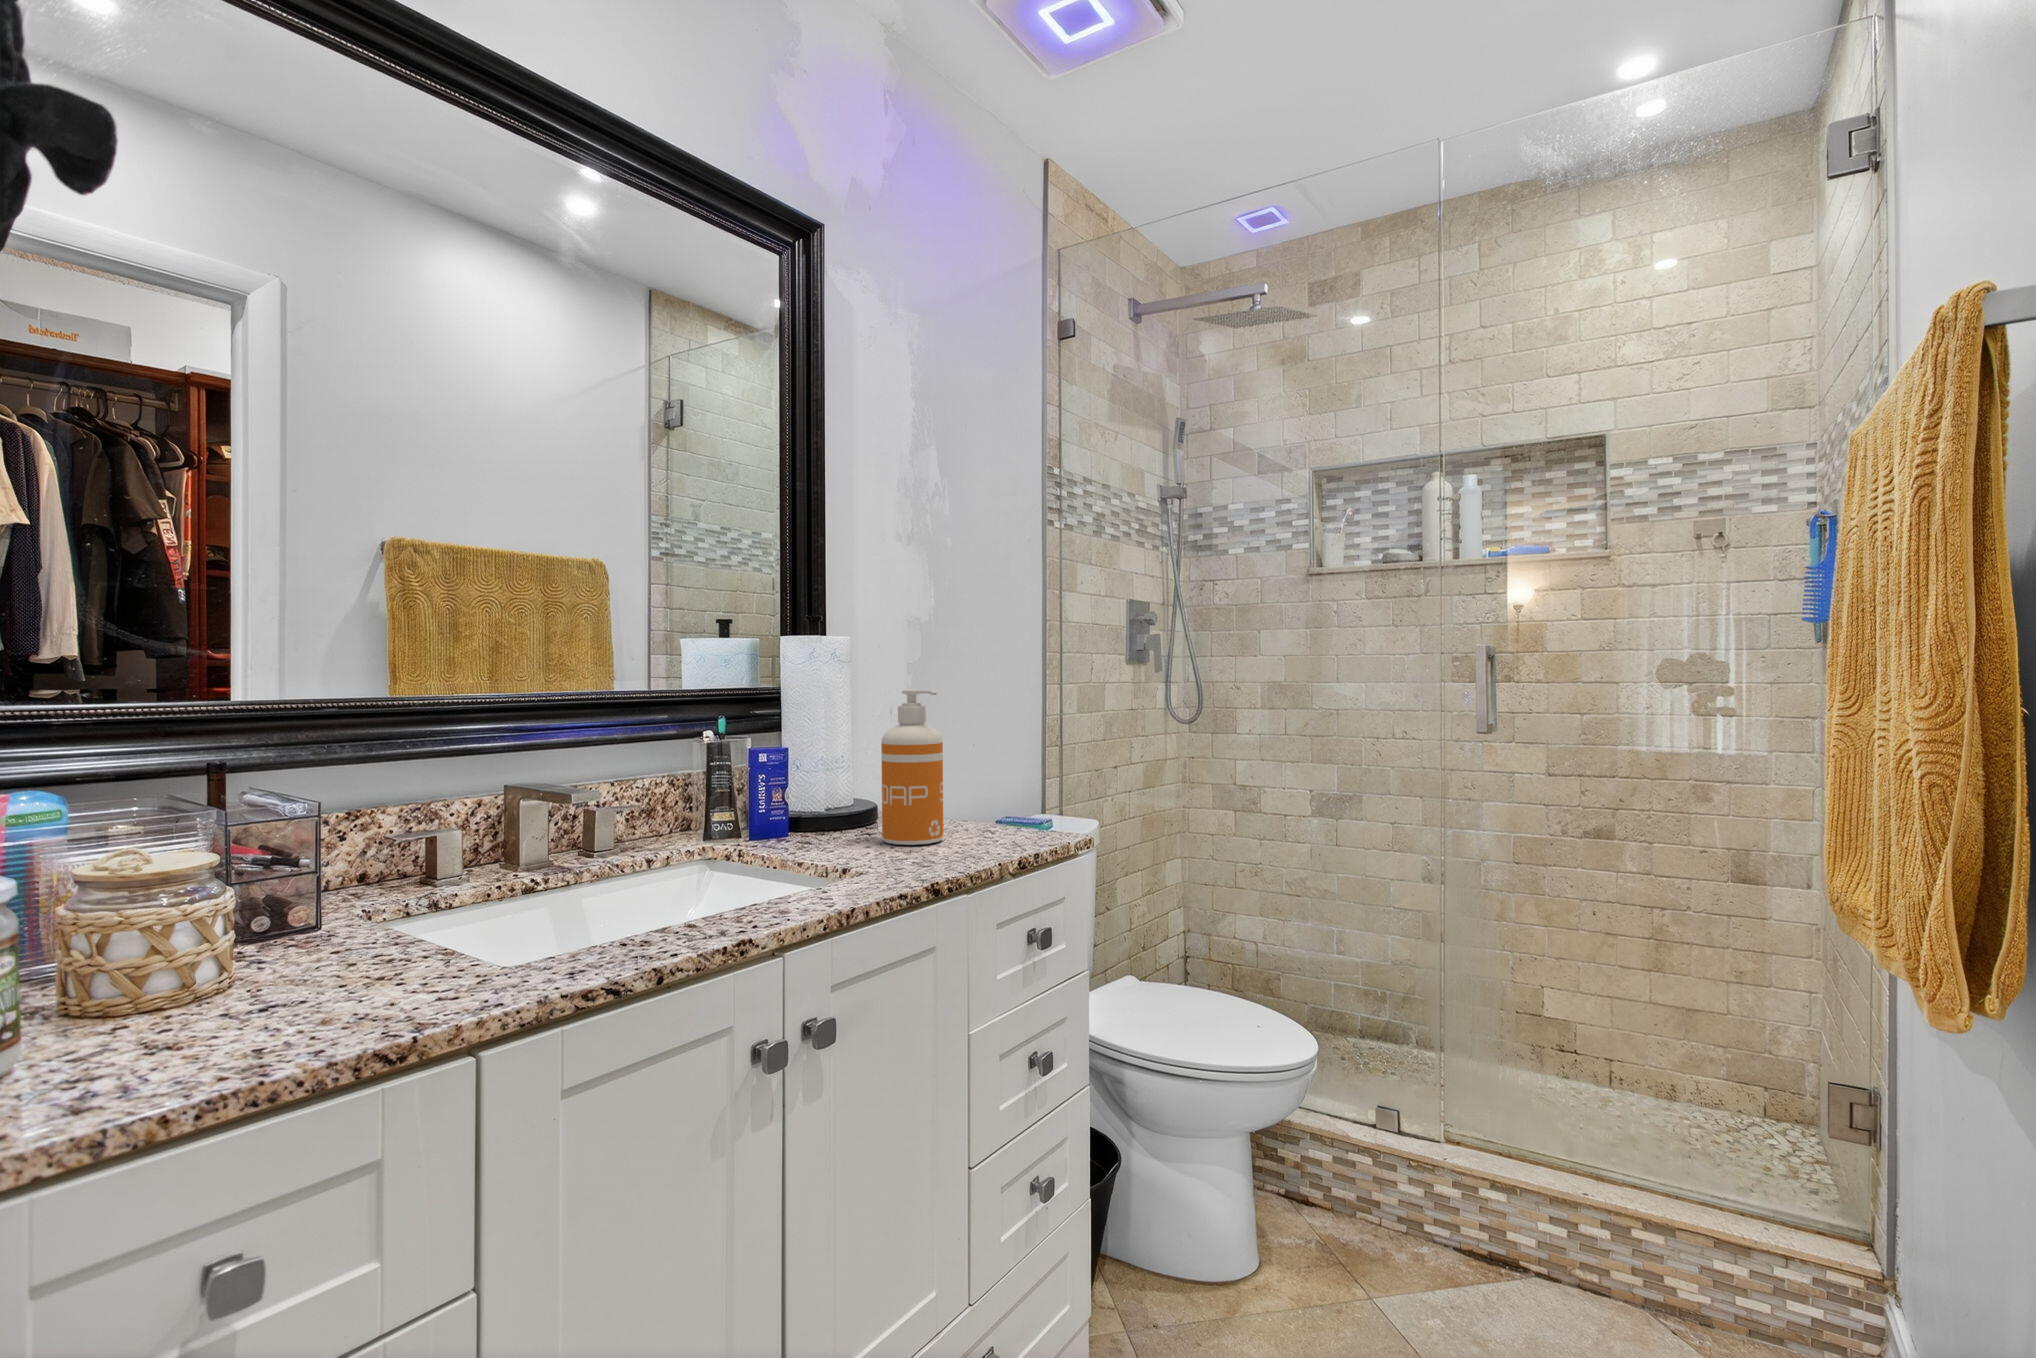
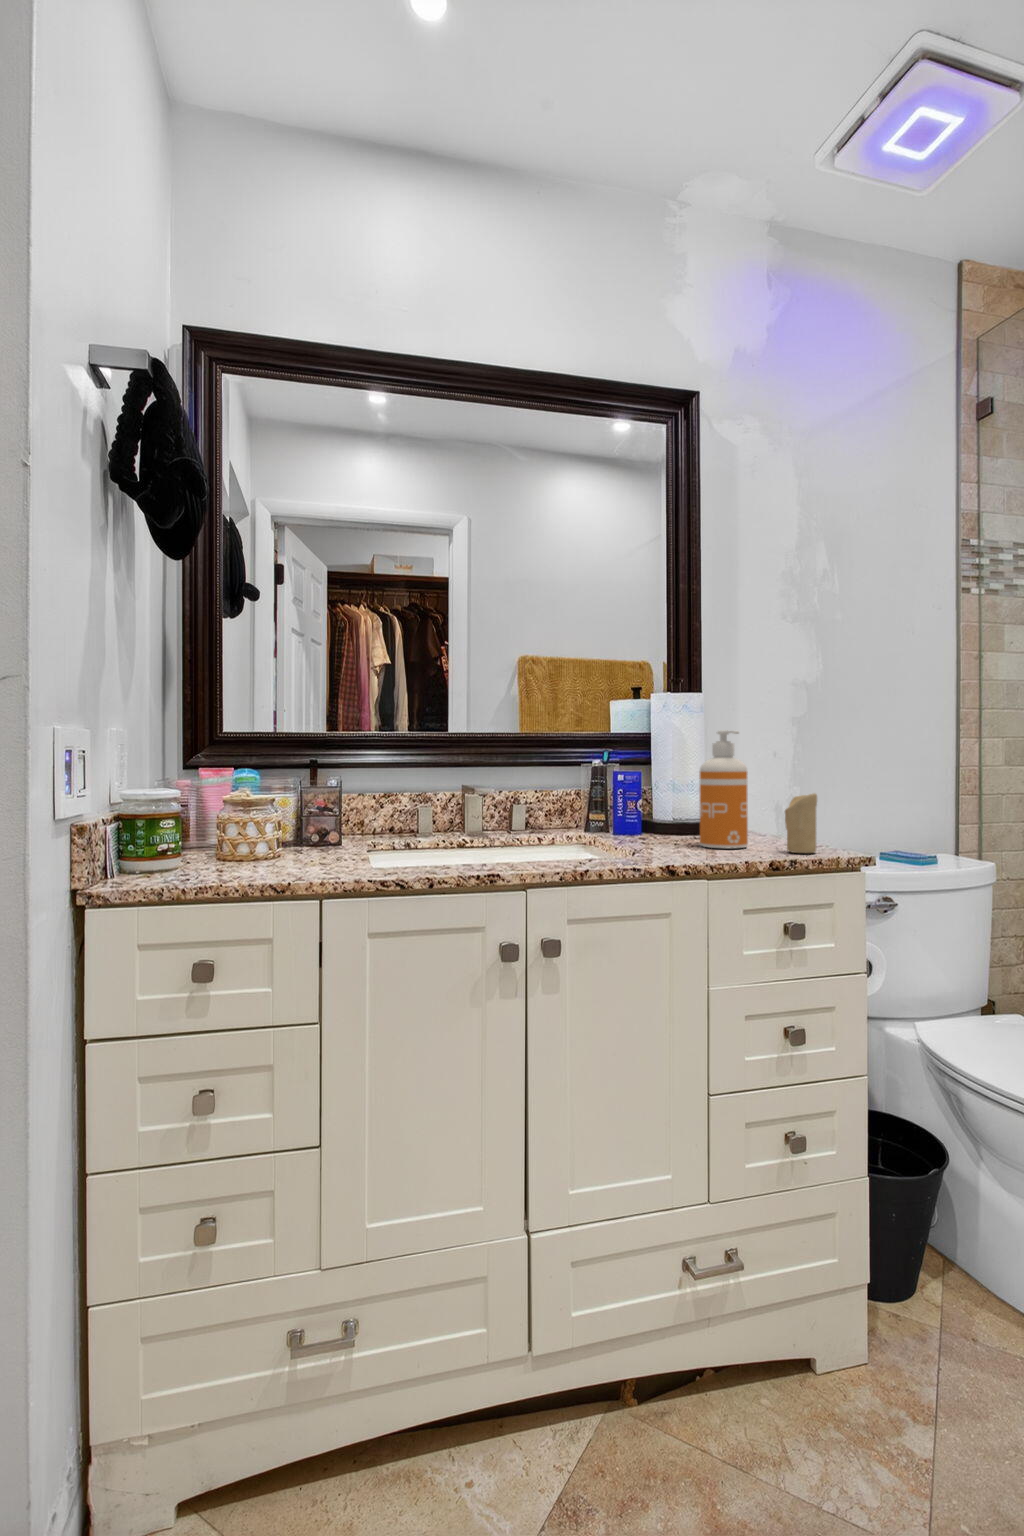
candle: none [992,767,1029,841] -> present [785,793,817,853]

